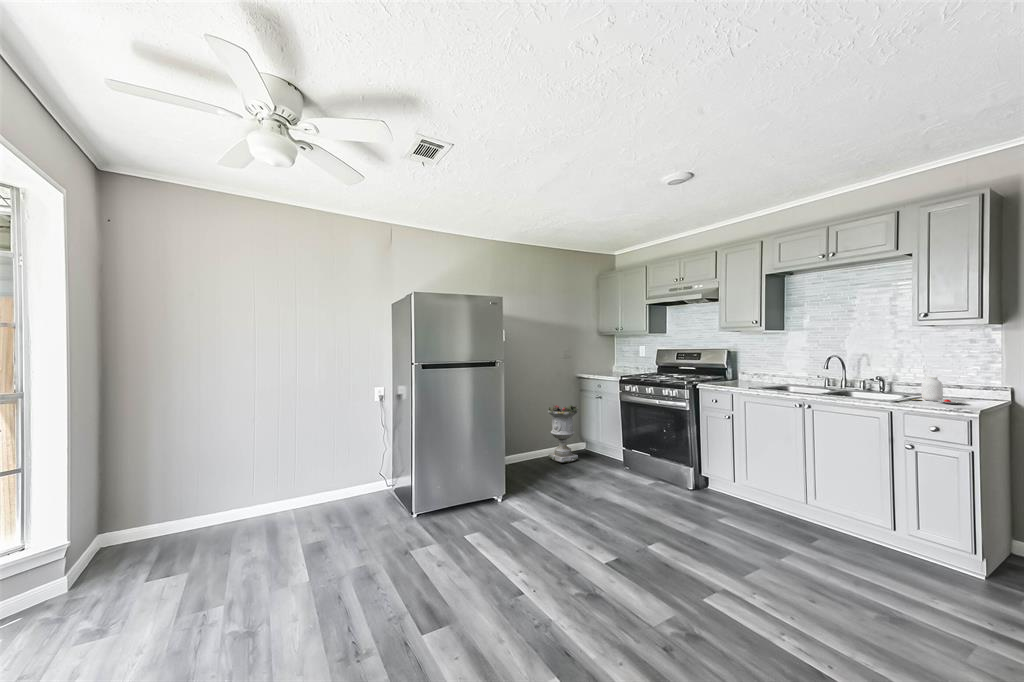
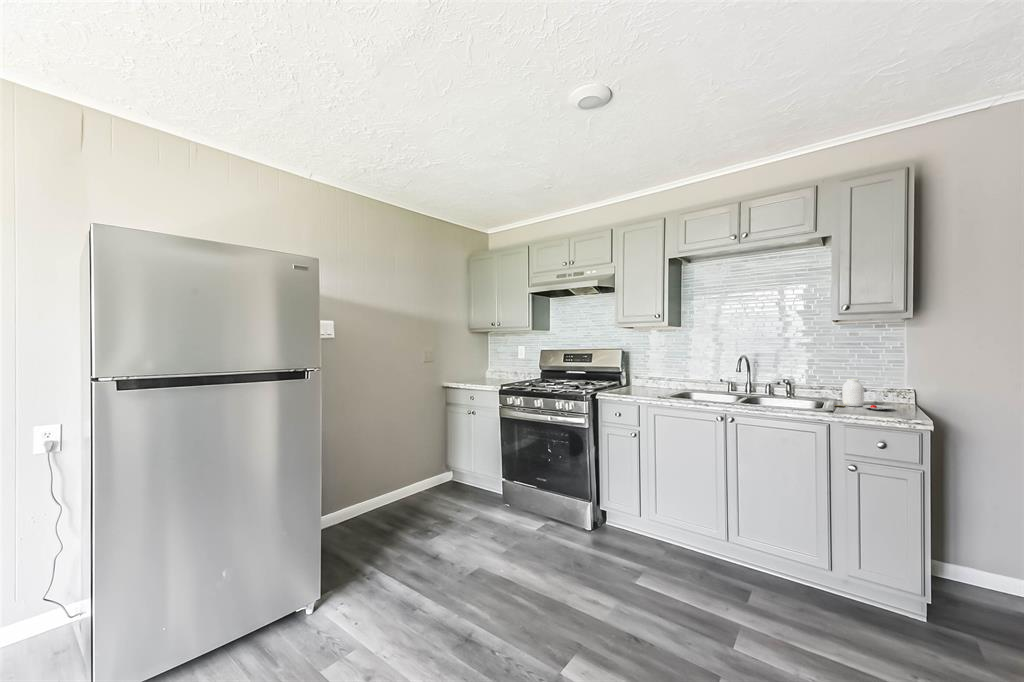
planter: present [548,405,578,463] -> none [404,426,447,505]

